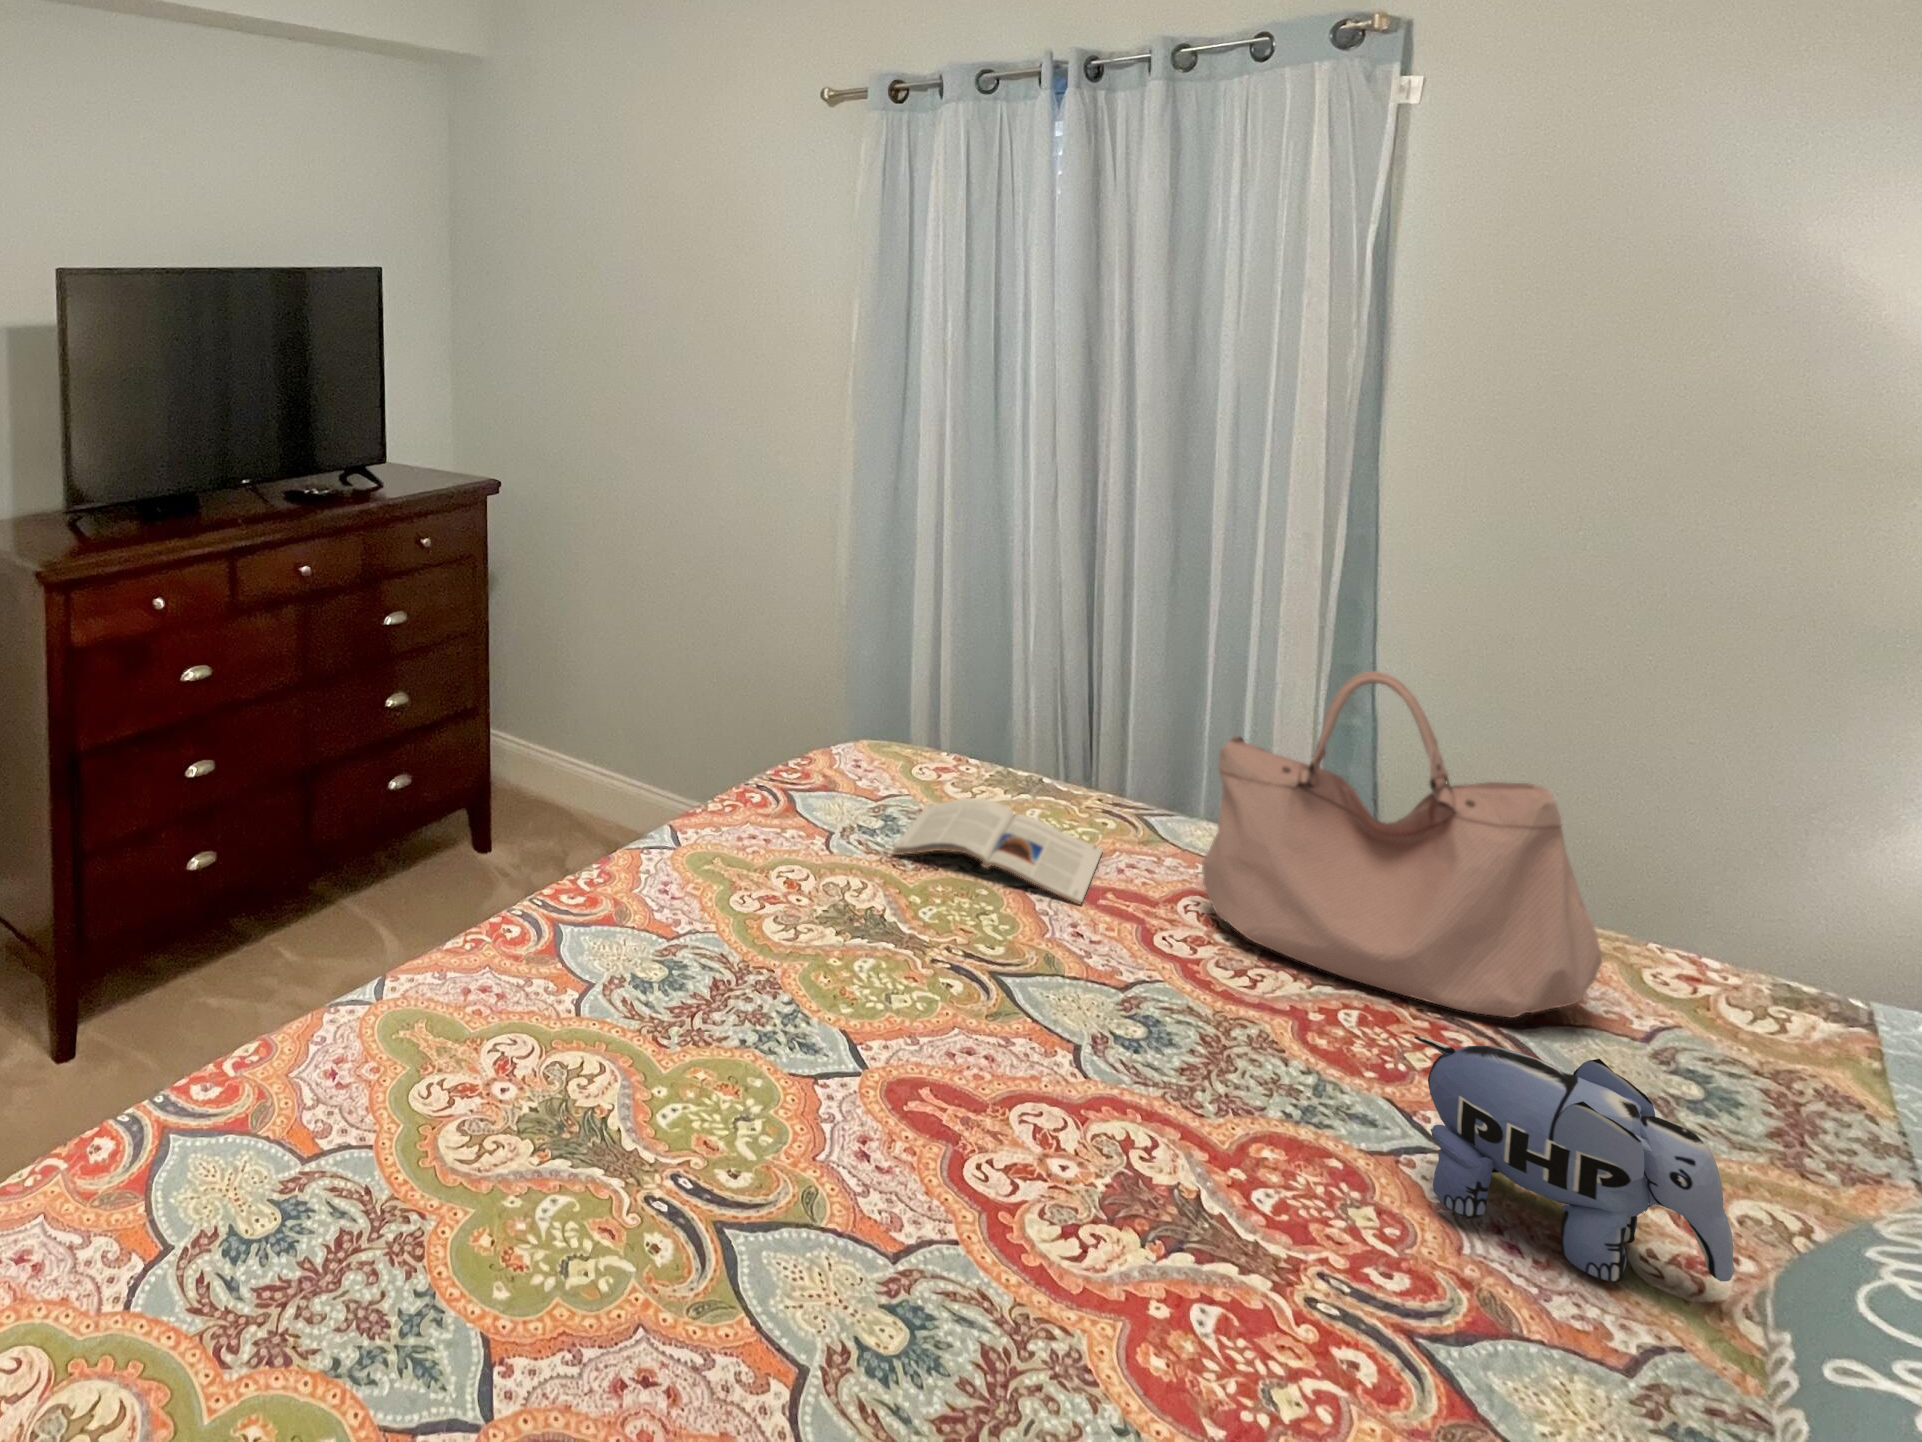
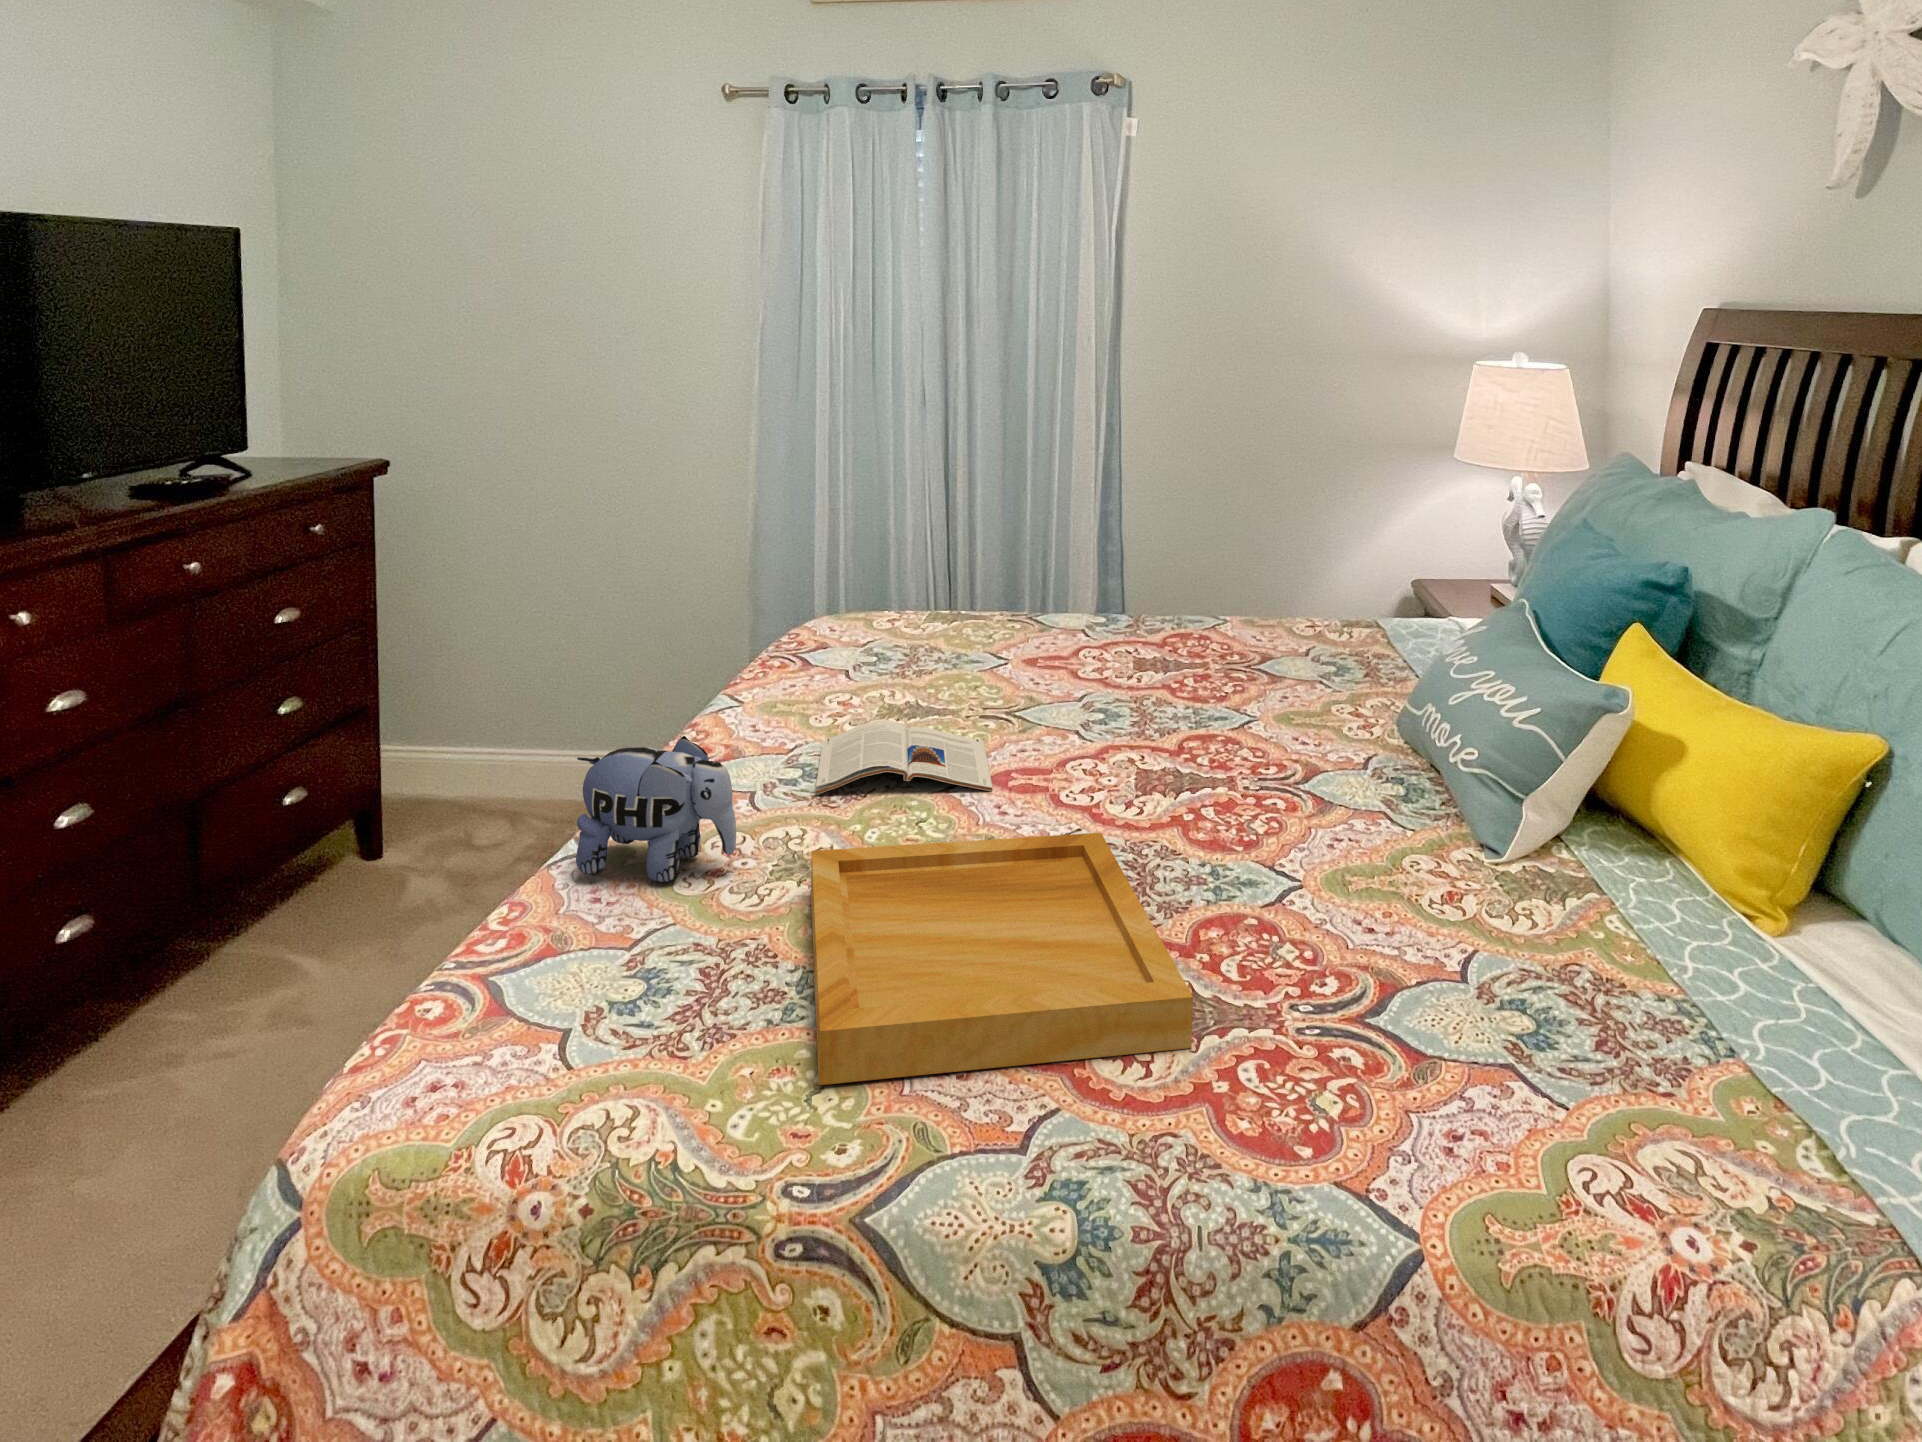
handbag: present [1202,671,1602,1018] -> none [1077,535,1335,788]
tray: none [749,905,1158,1258] -> present [811,833,1193,1085]
plush toy: present [1415,1036,1735,1283] -> present [576,736,736,882]

